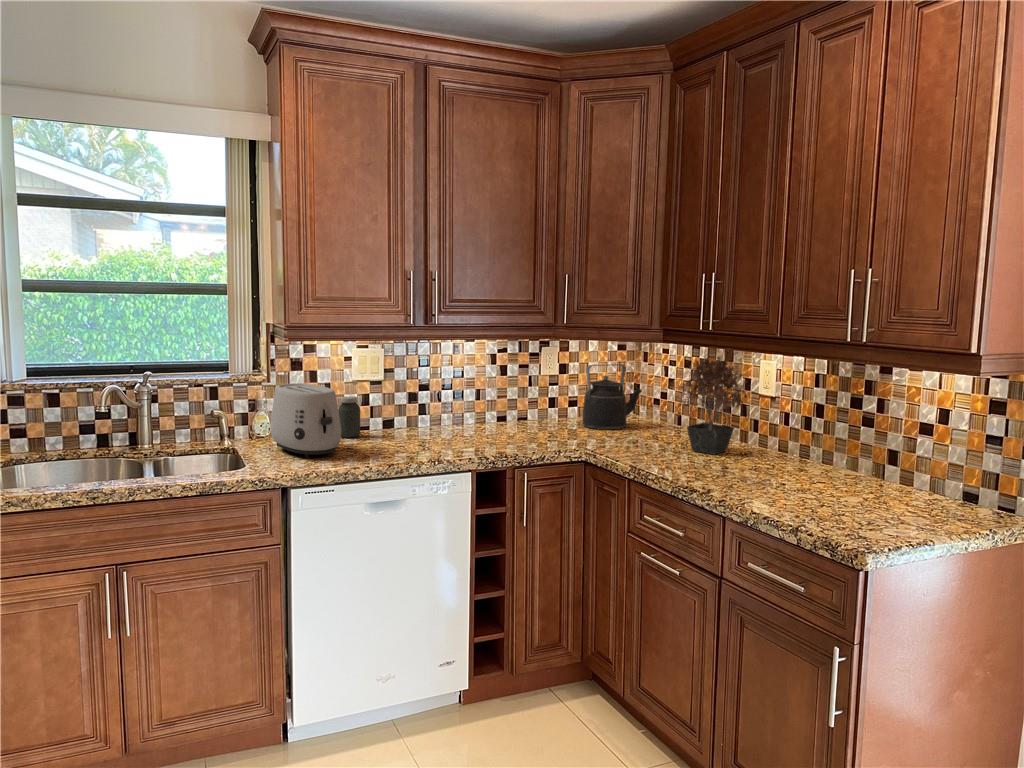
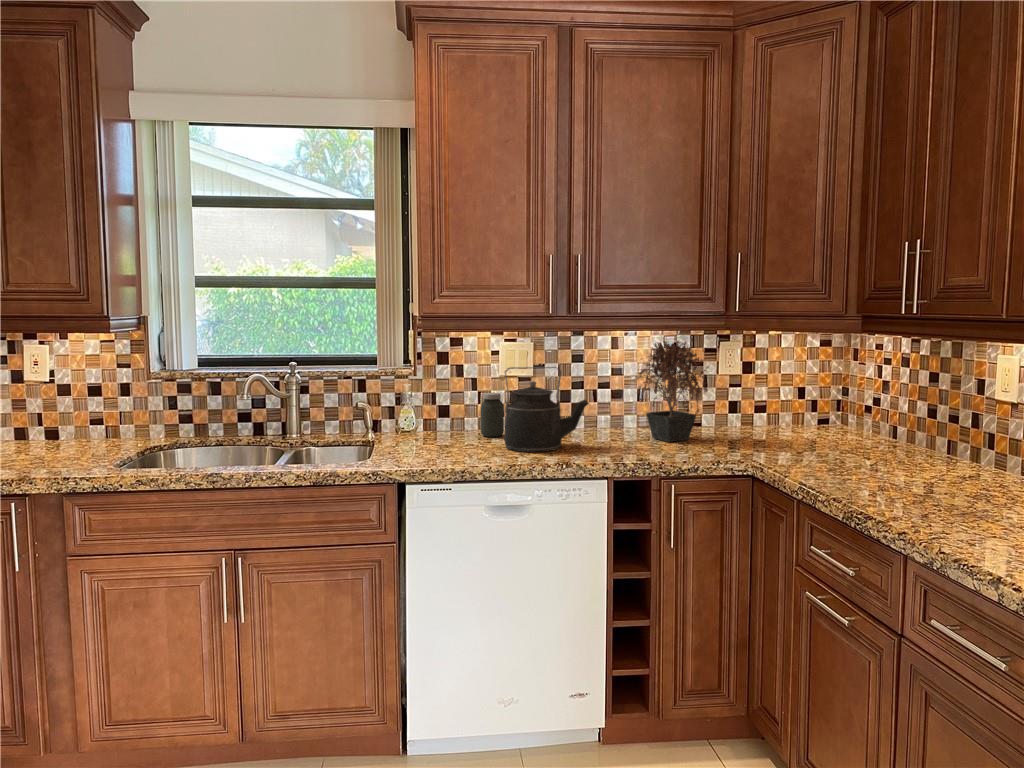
potted plant: present [676,355,747,455] -> present [637,341,708,442]
kettle: present [582,364,642,430] -> present [504,367,589,452]
toaster: present [271,383,341,457] -> none [404,377,470,454]

